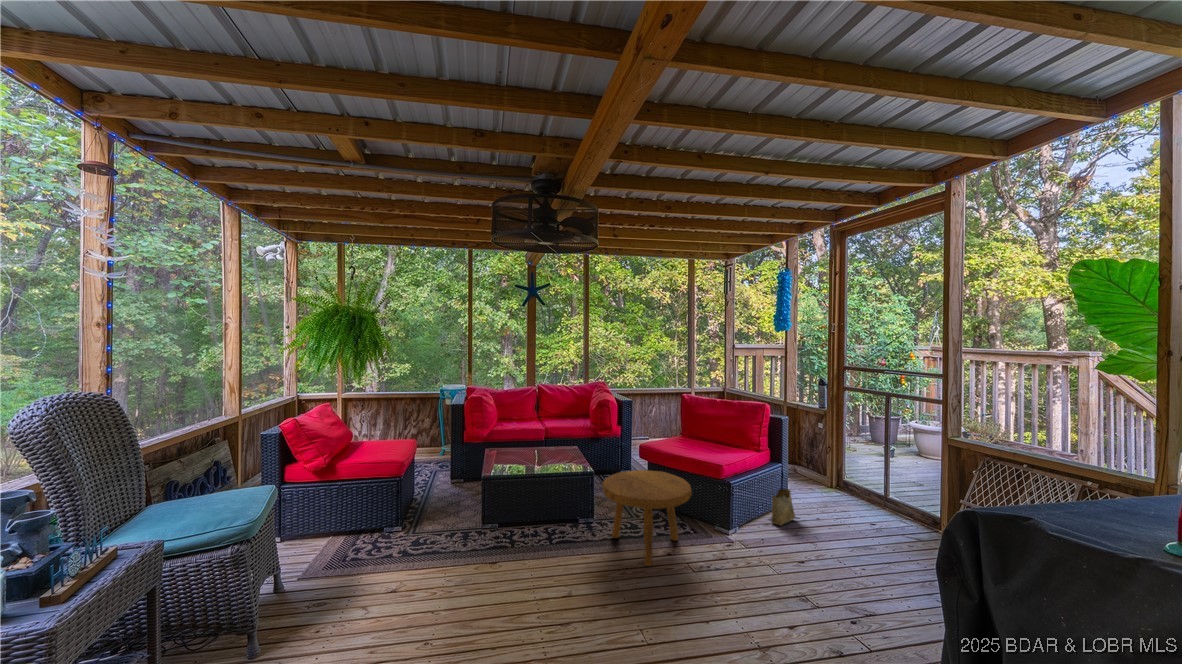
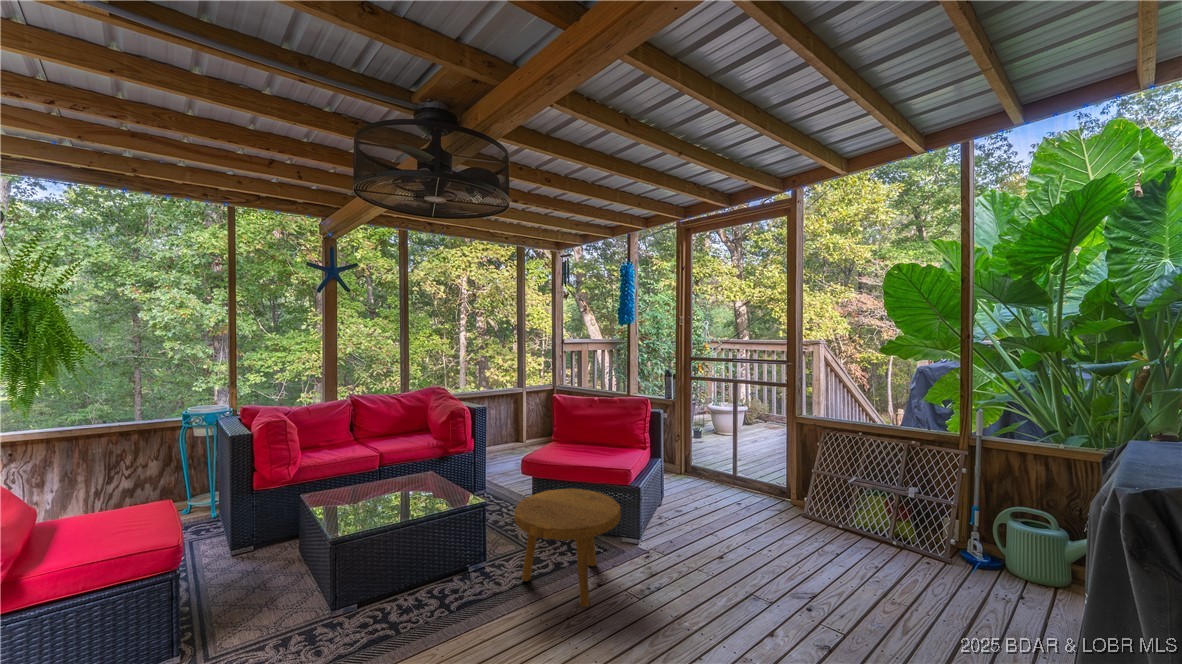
woven basket: present [771,476,795,525] -> none [666,472,686,523]

